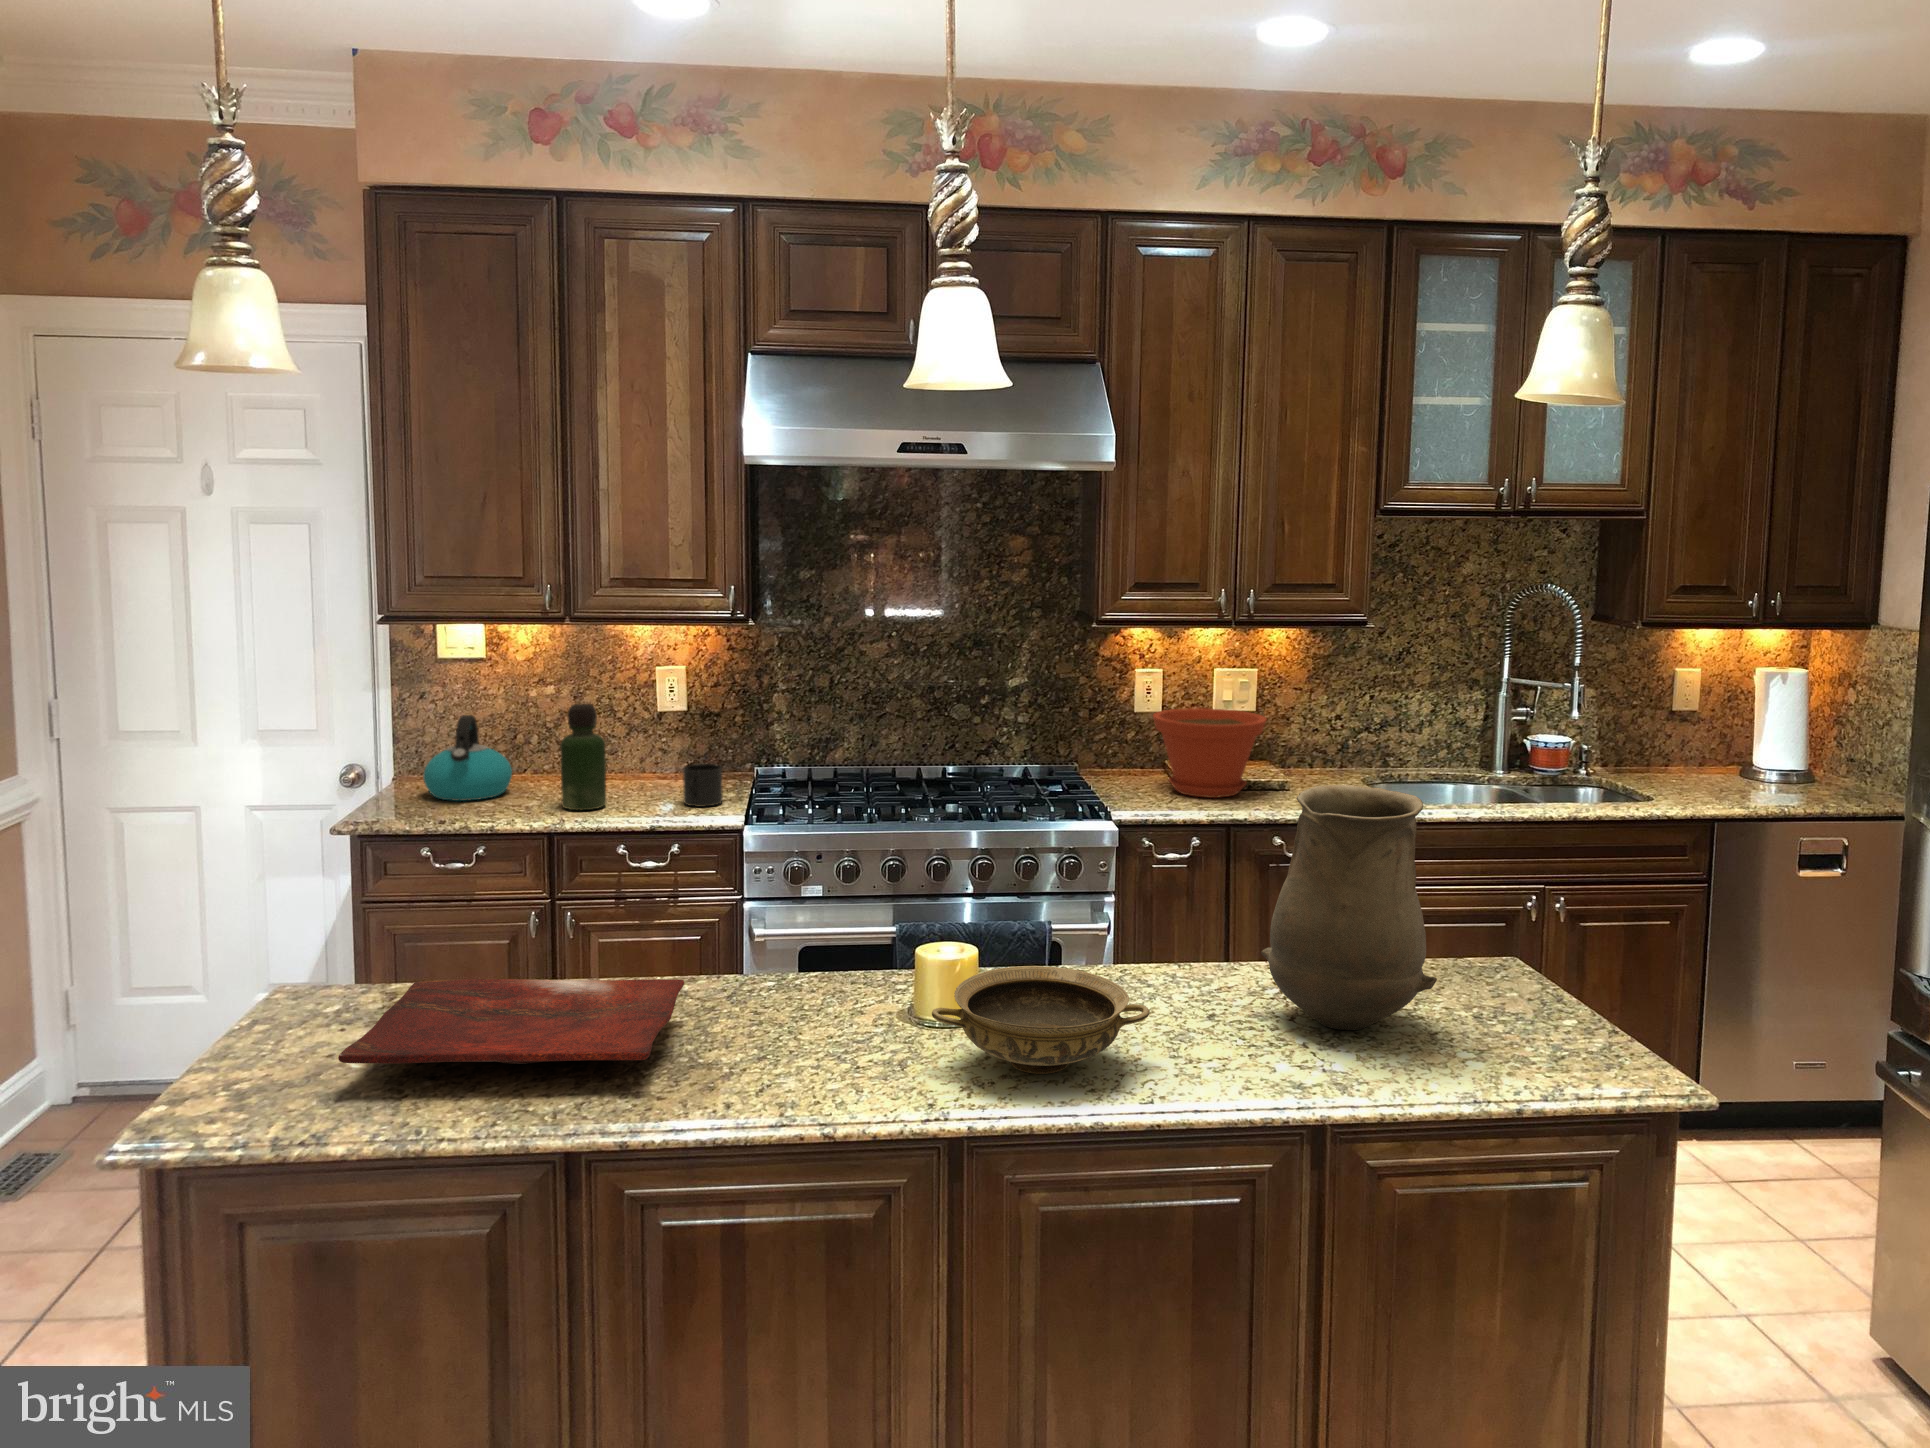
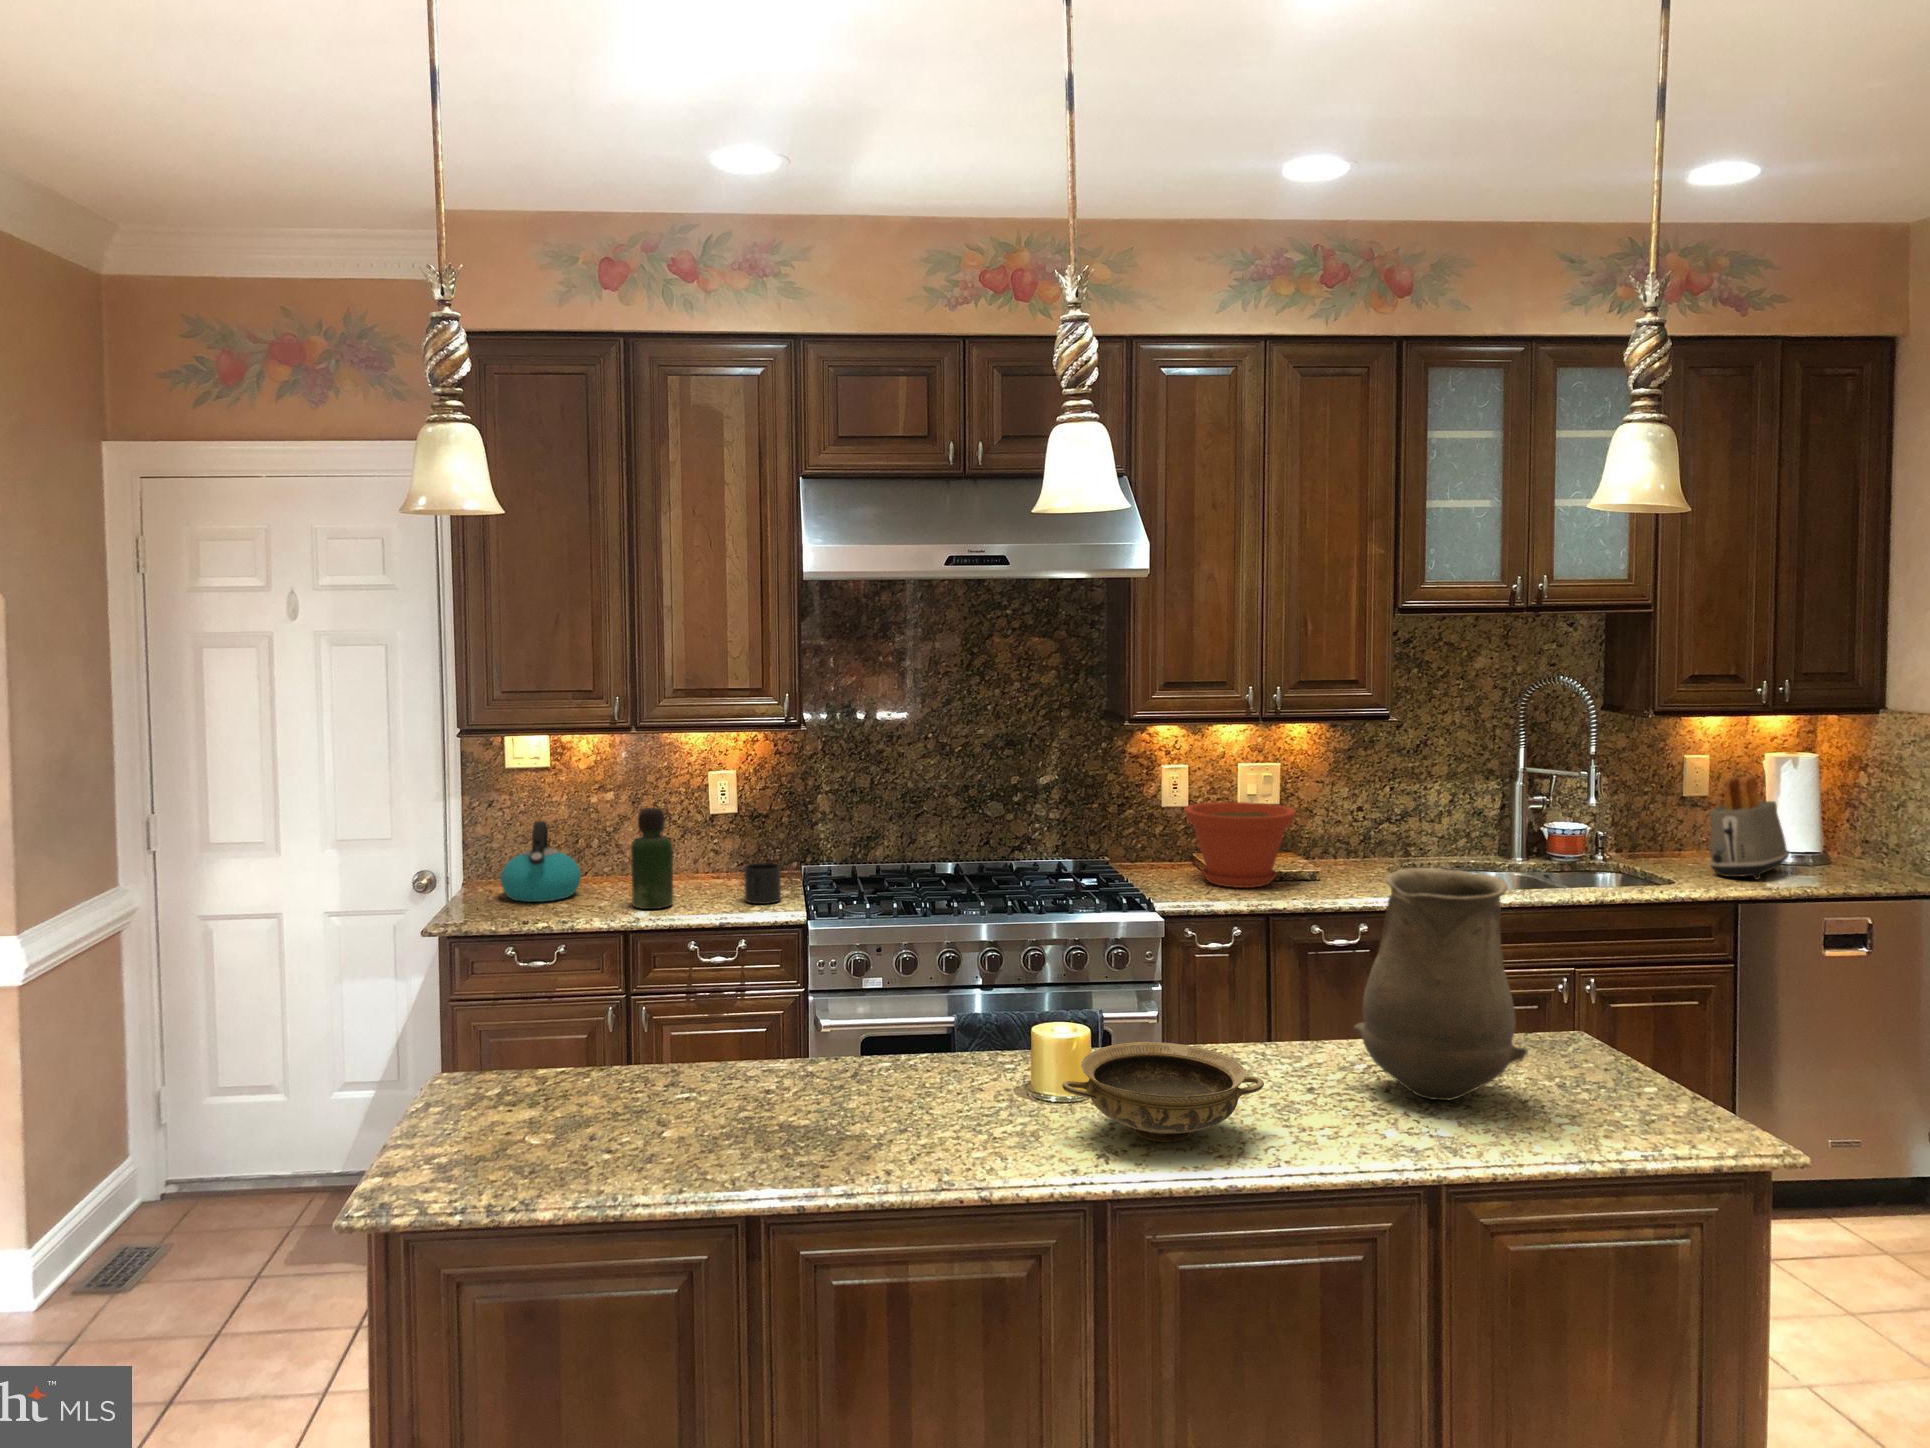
toaster: none [1688,691,1769,798] -> present [1710,776,1789,880]
cutting board: present [338,979,684,1064] -> none [532,1060,817,1137]

